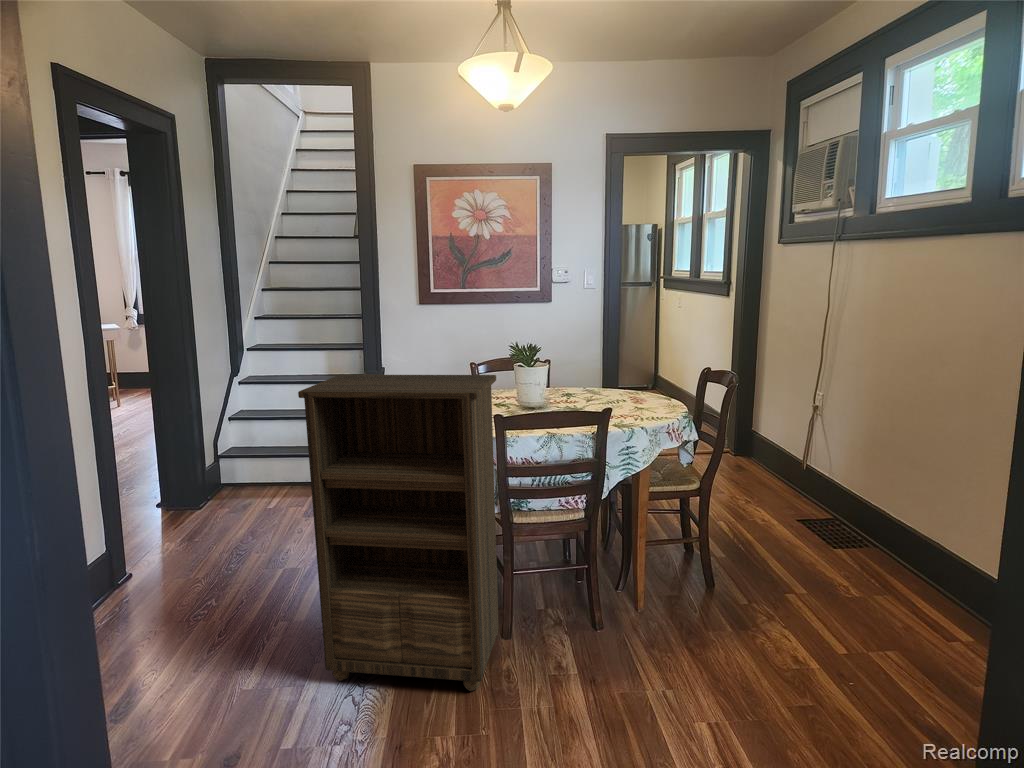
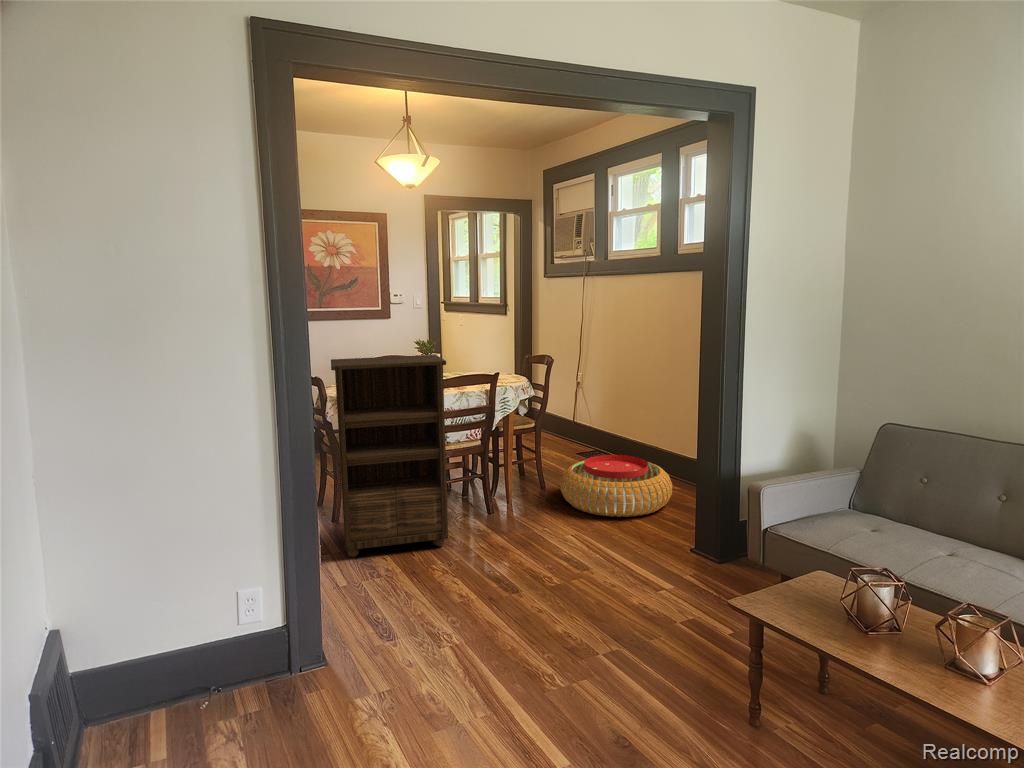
pouf: none [722,559,944,702] -> present [560,455,672,517]

